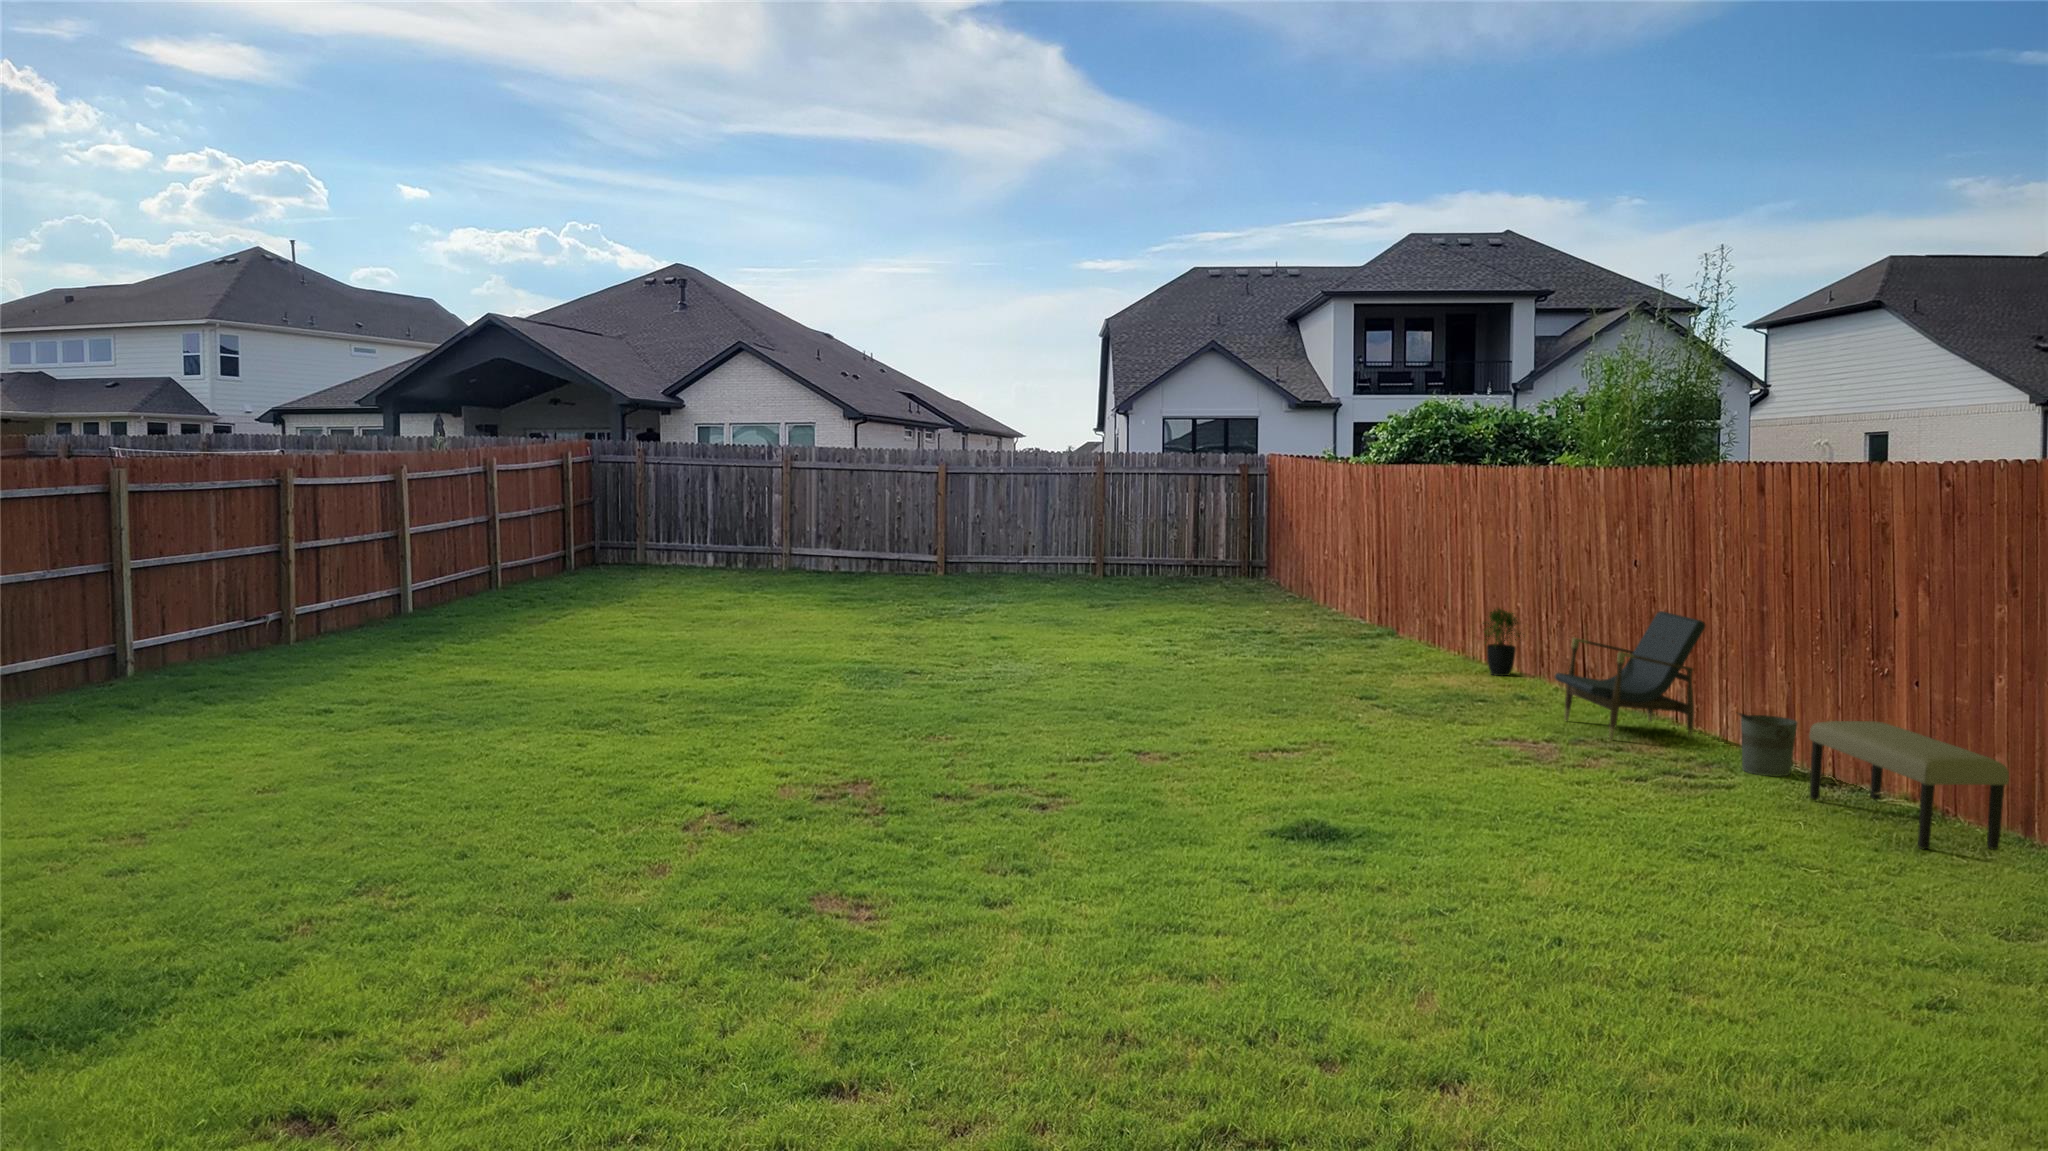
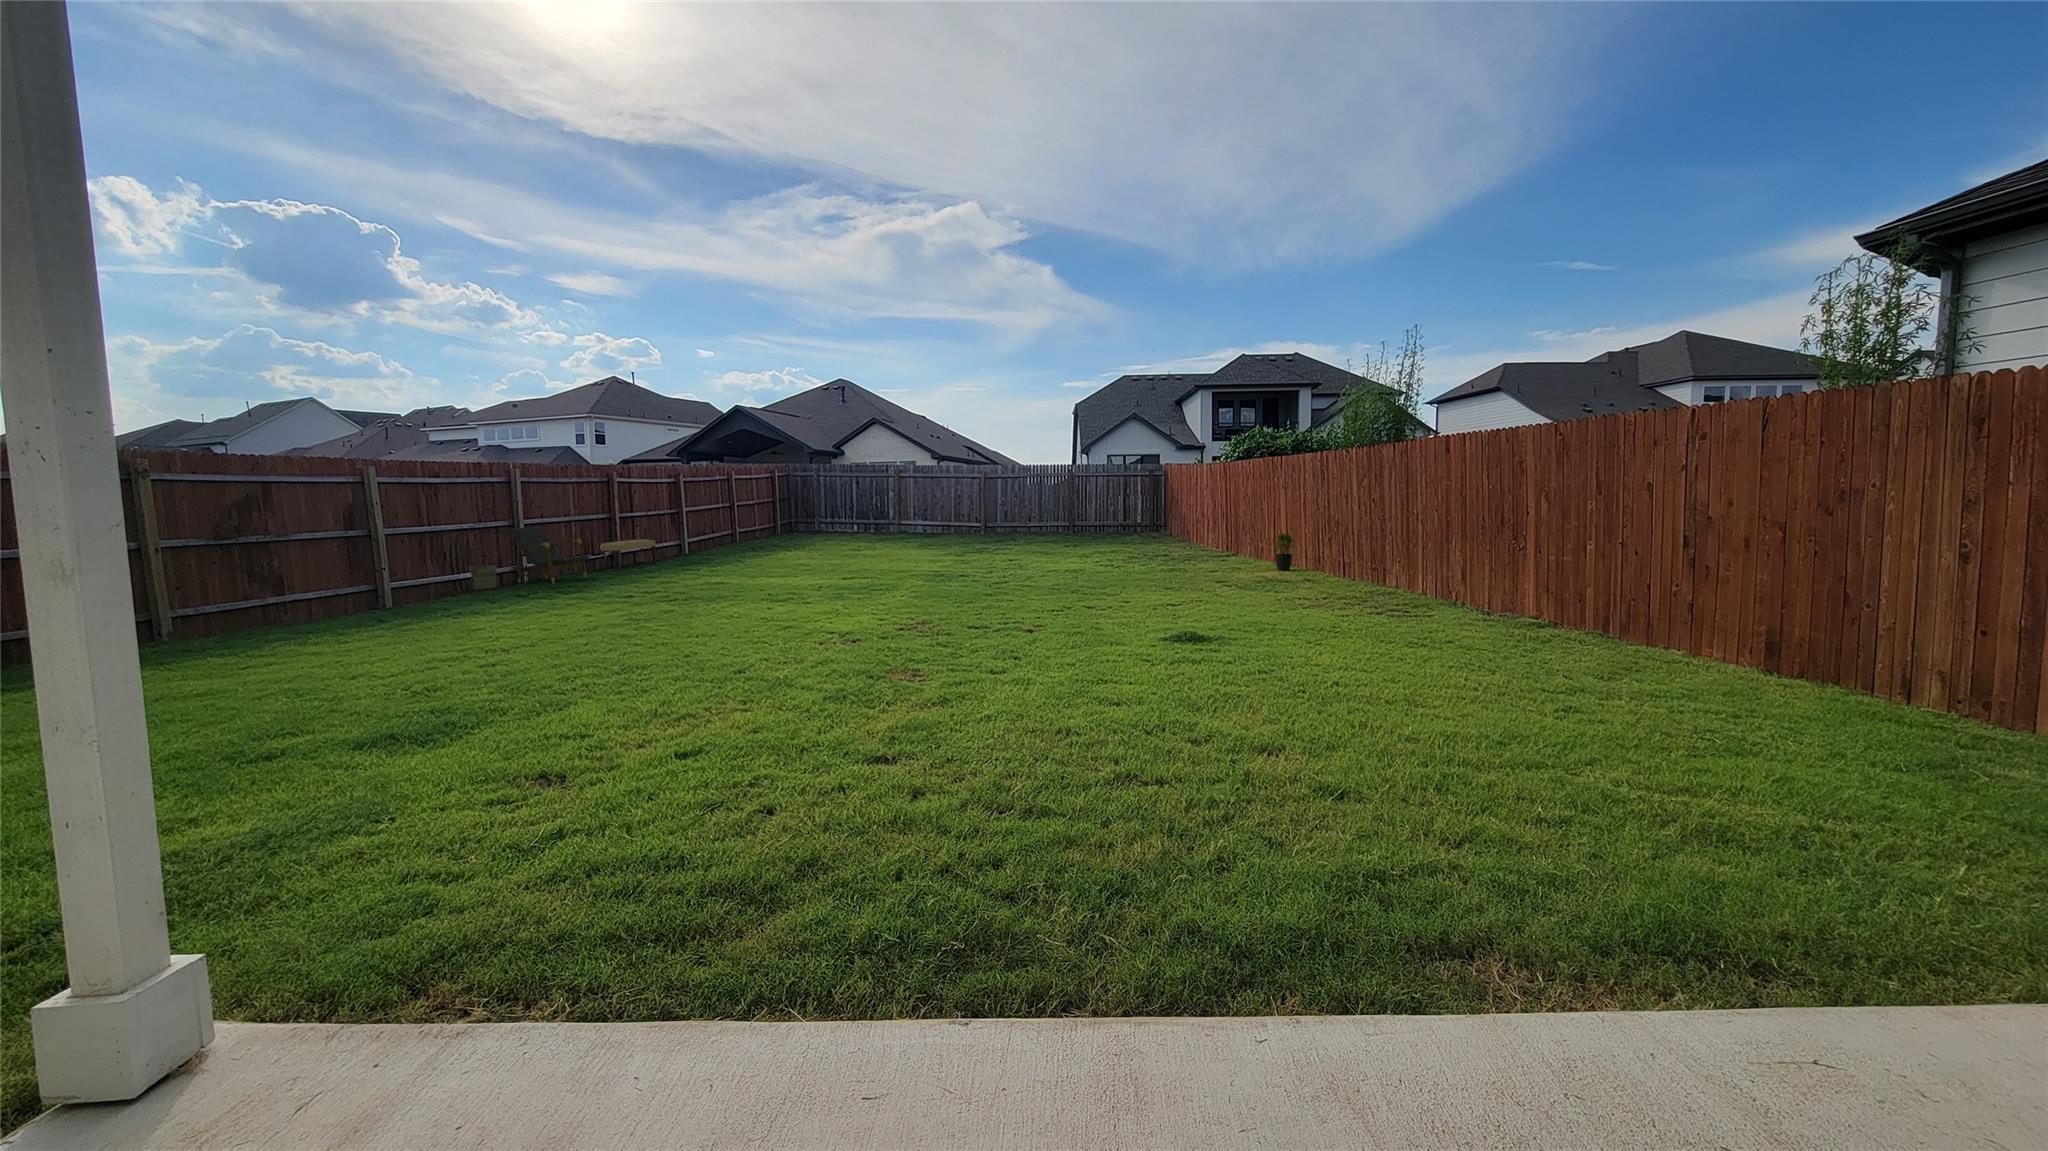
lounge chair: present [1555,611,1705,741] -> present [510,526,589,584]
bucket: present [1739,713,1797,776] -> present [469,563,499,589]
bench: present [1809,721,2009,849] -> present [599,539,656,570]

